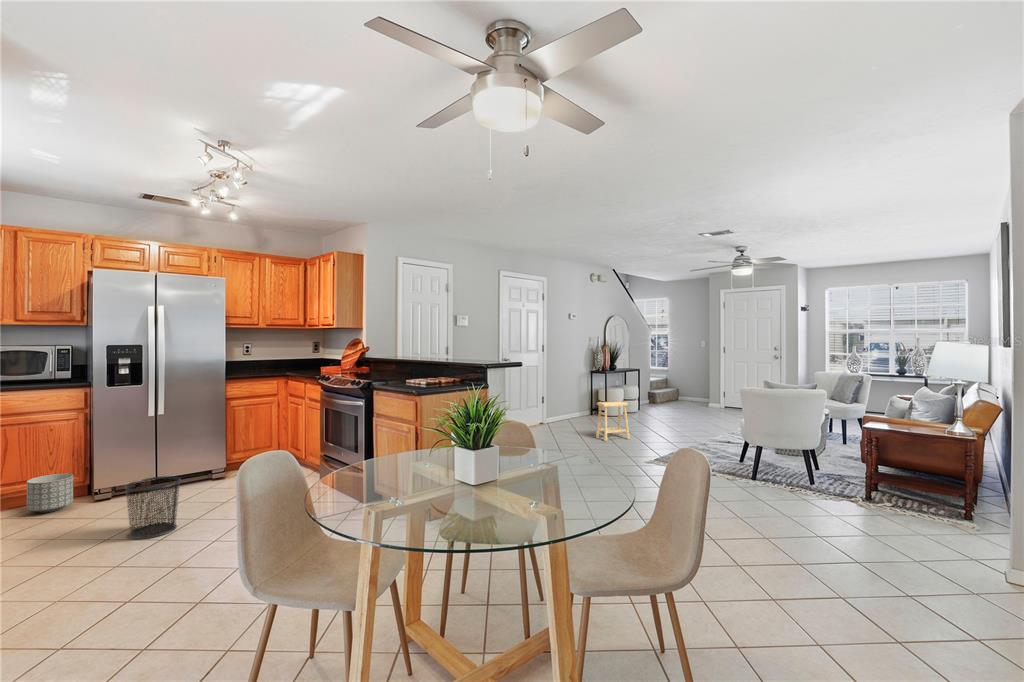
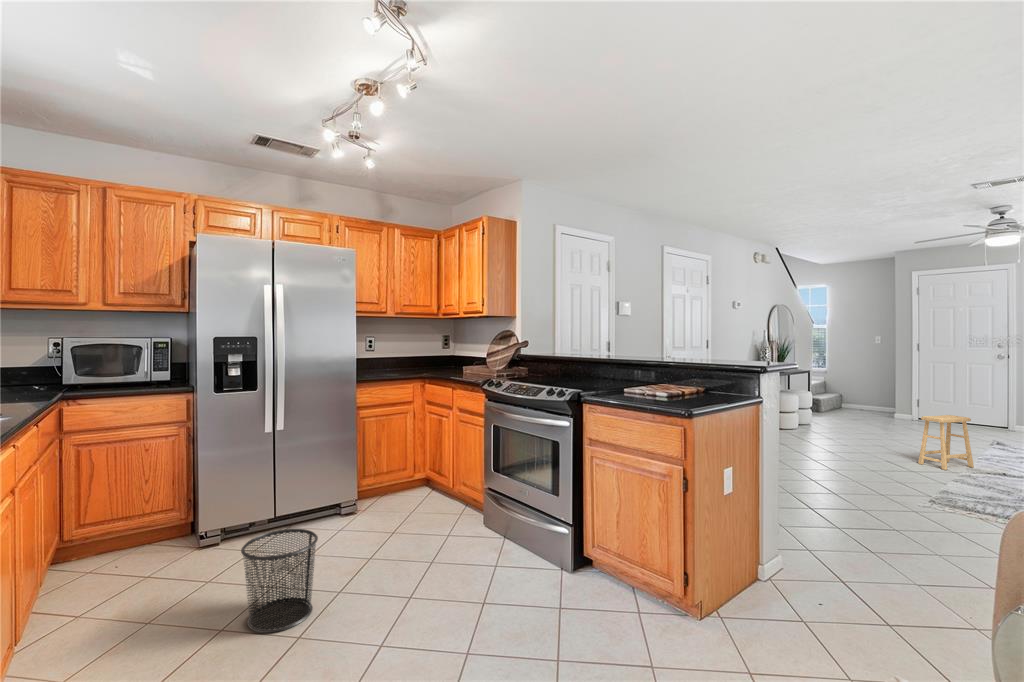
footstool: present [596,401,629,441] -> present [918,415,974,470]
planter: present [27,474,73,513] -> none [115,509,173,565]

